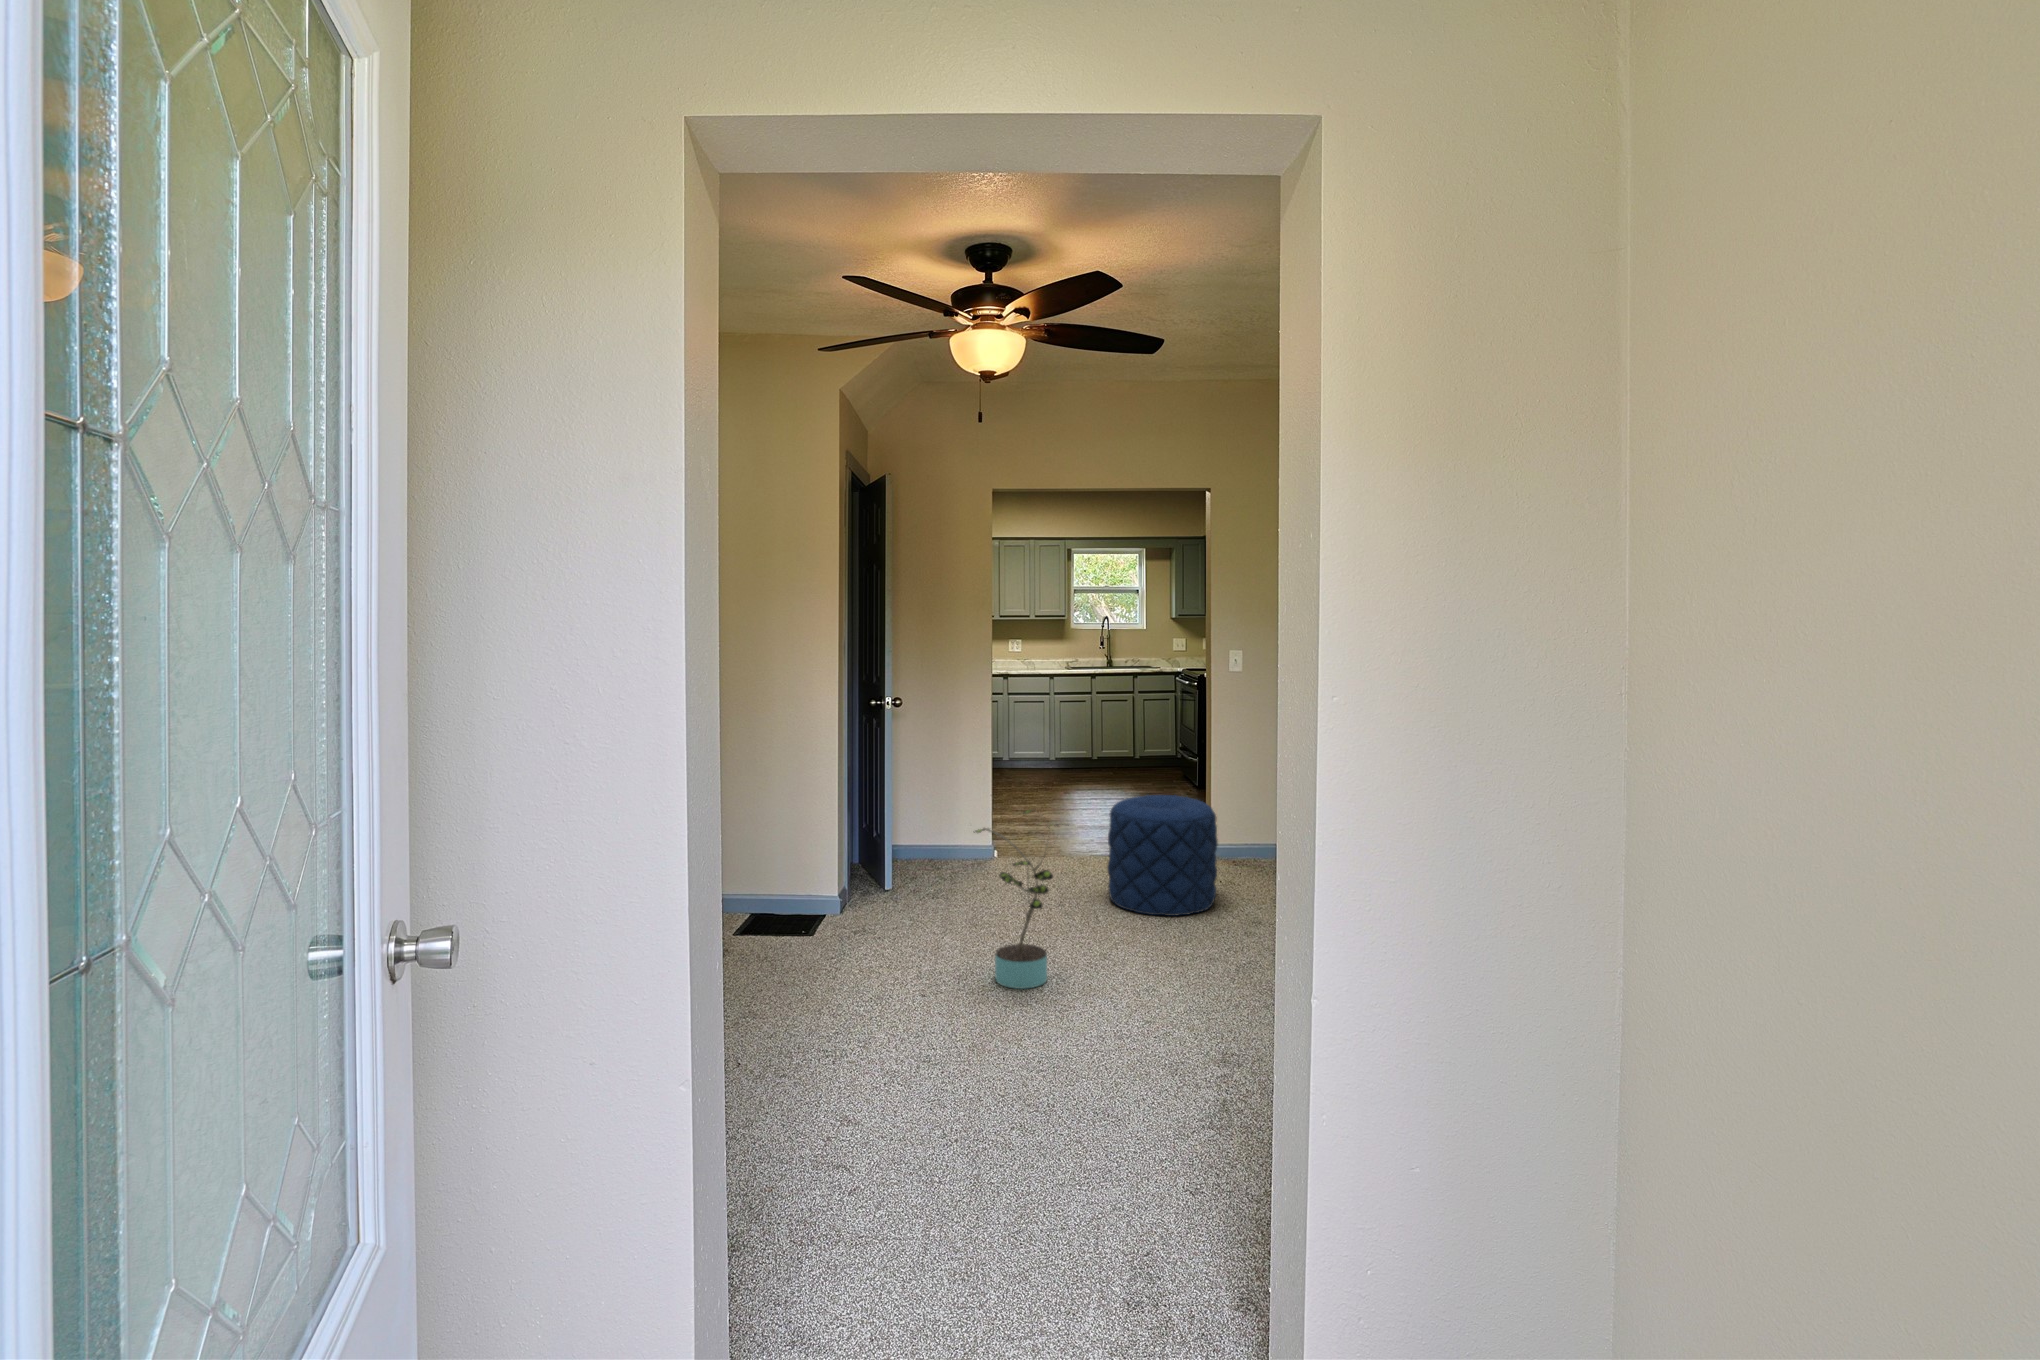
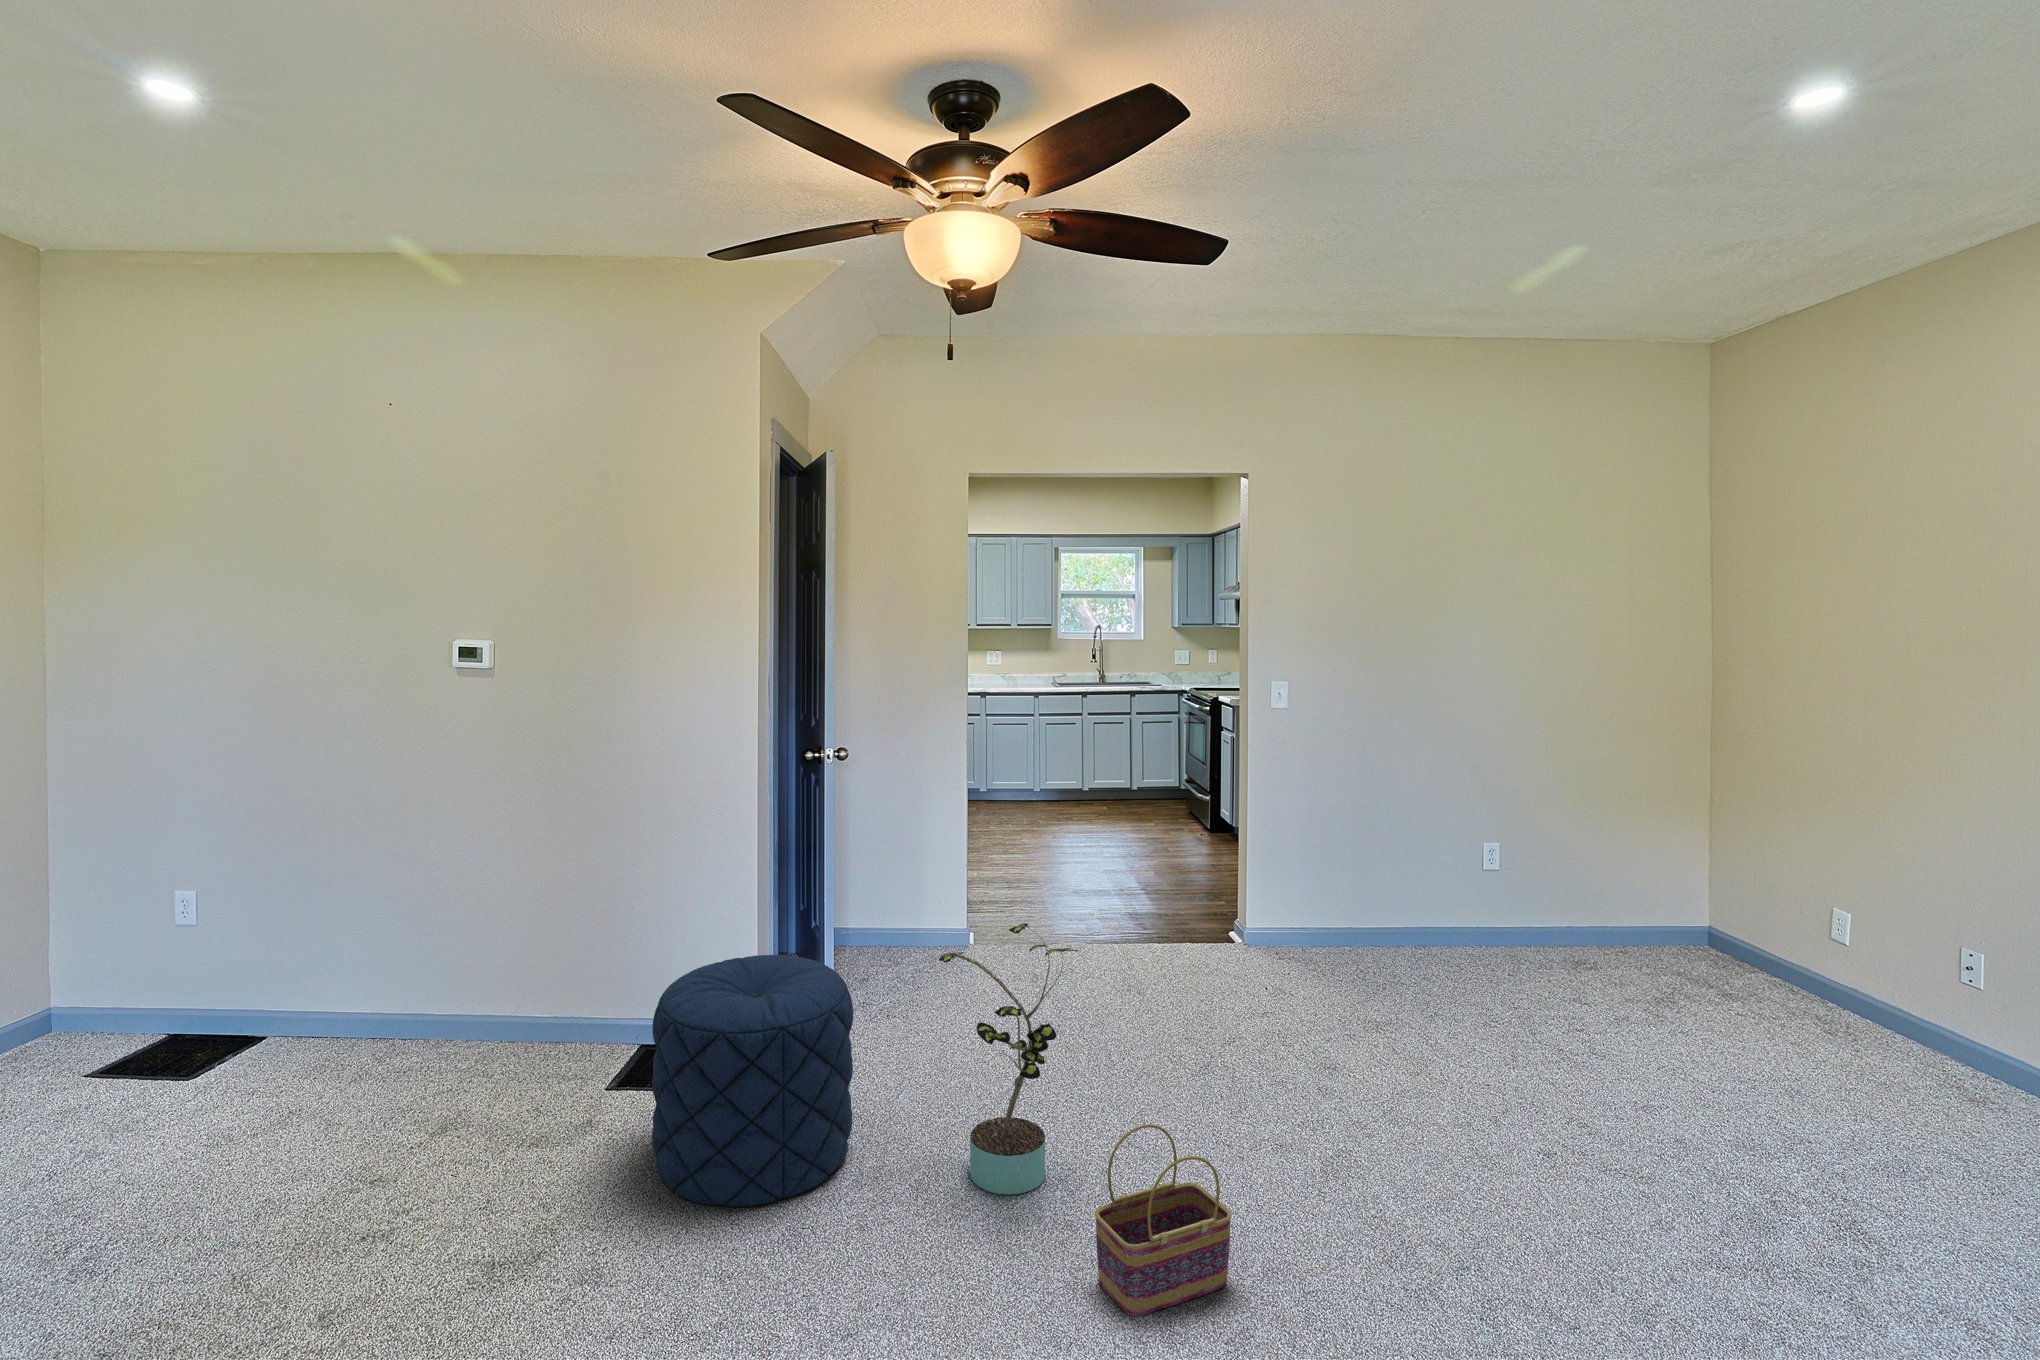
pouf: present [1107,795,1218,916] -> present [652,955,853,1207]
basket: none [1077,927,1166,1040] -> present [1095,1124,1232,1316]

